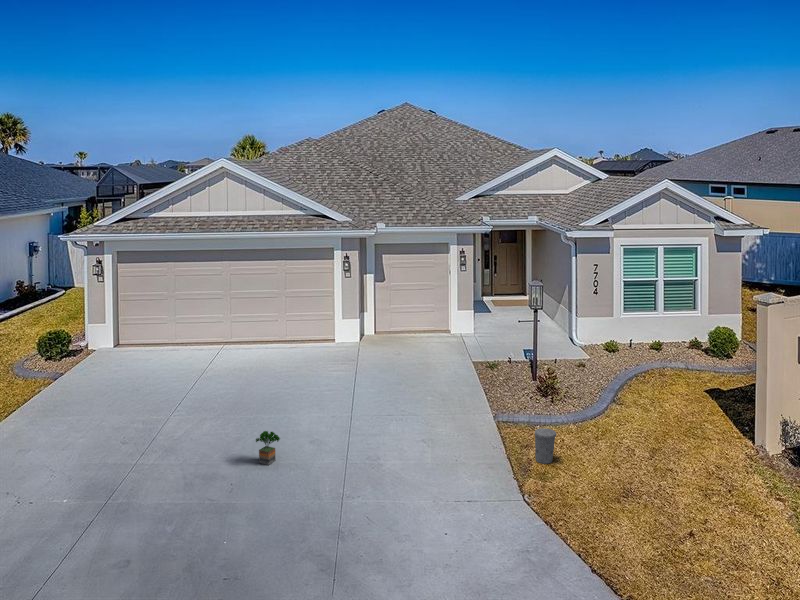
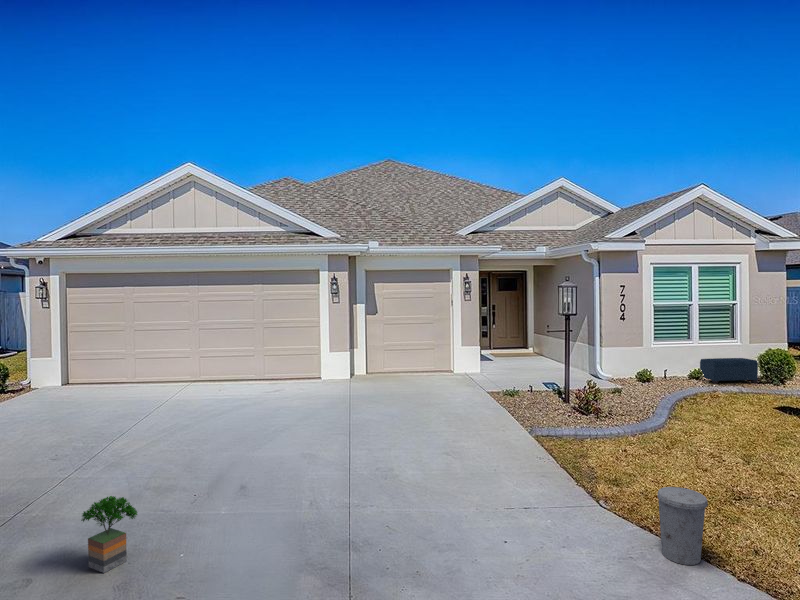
bench: none [658,326,705,349] -> present [700,358,758,384]

